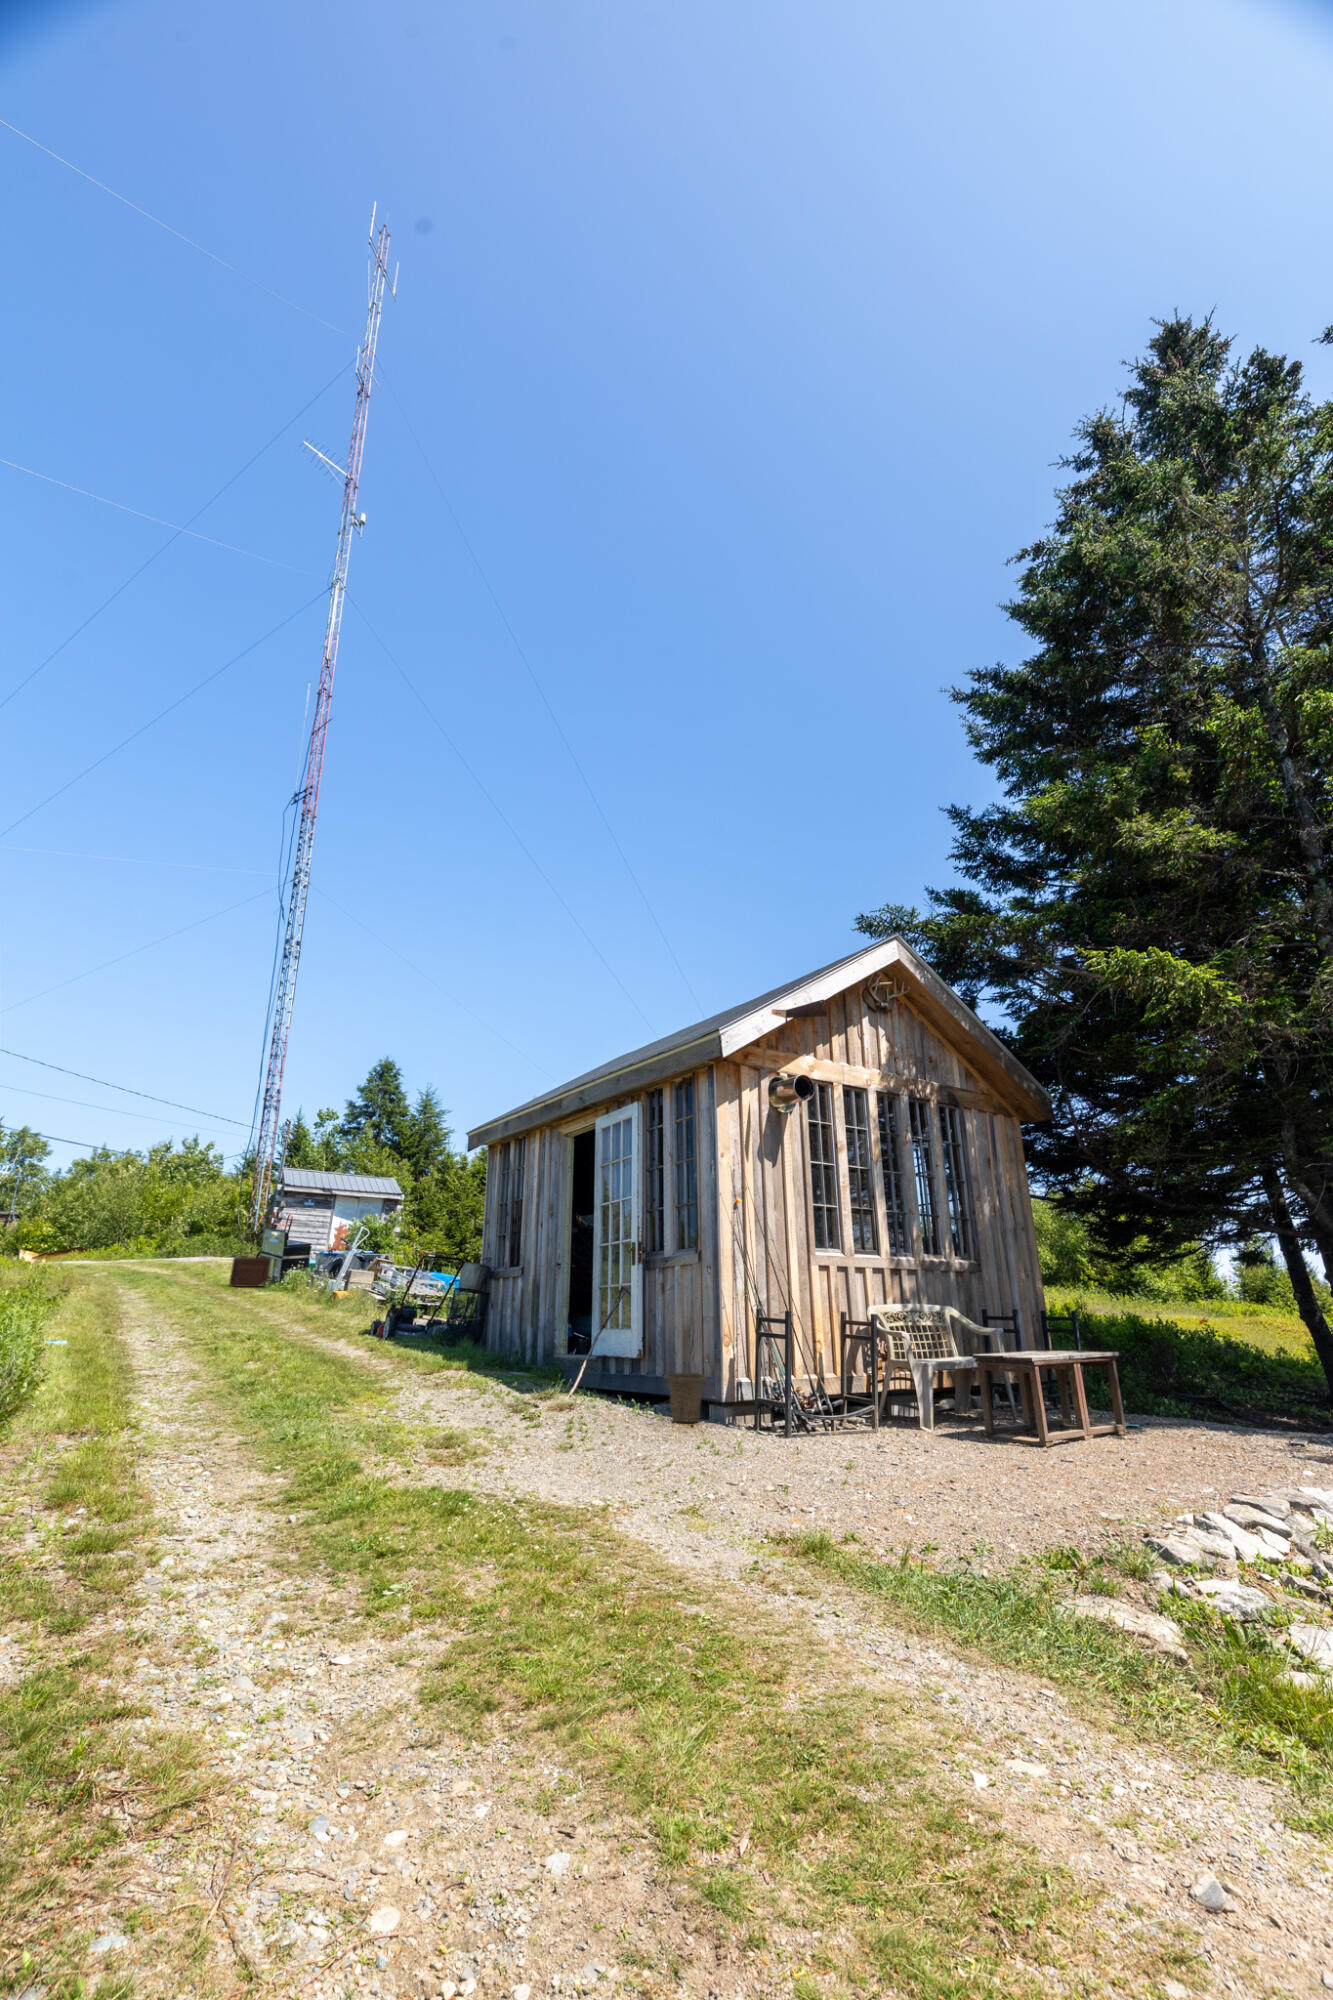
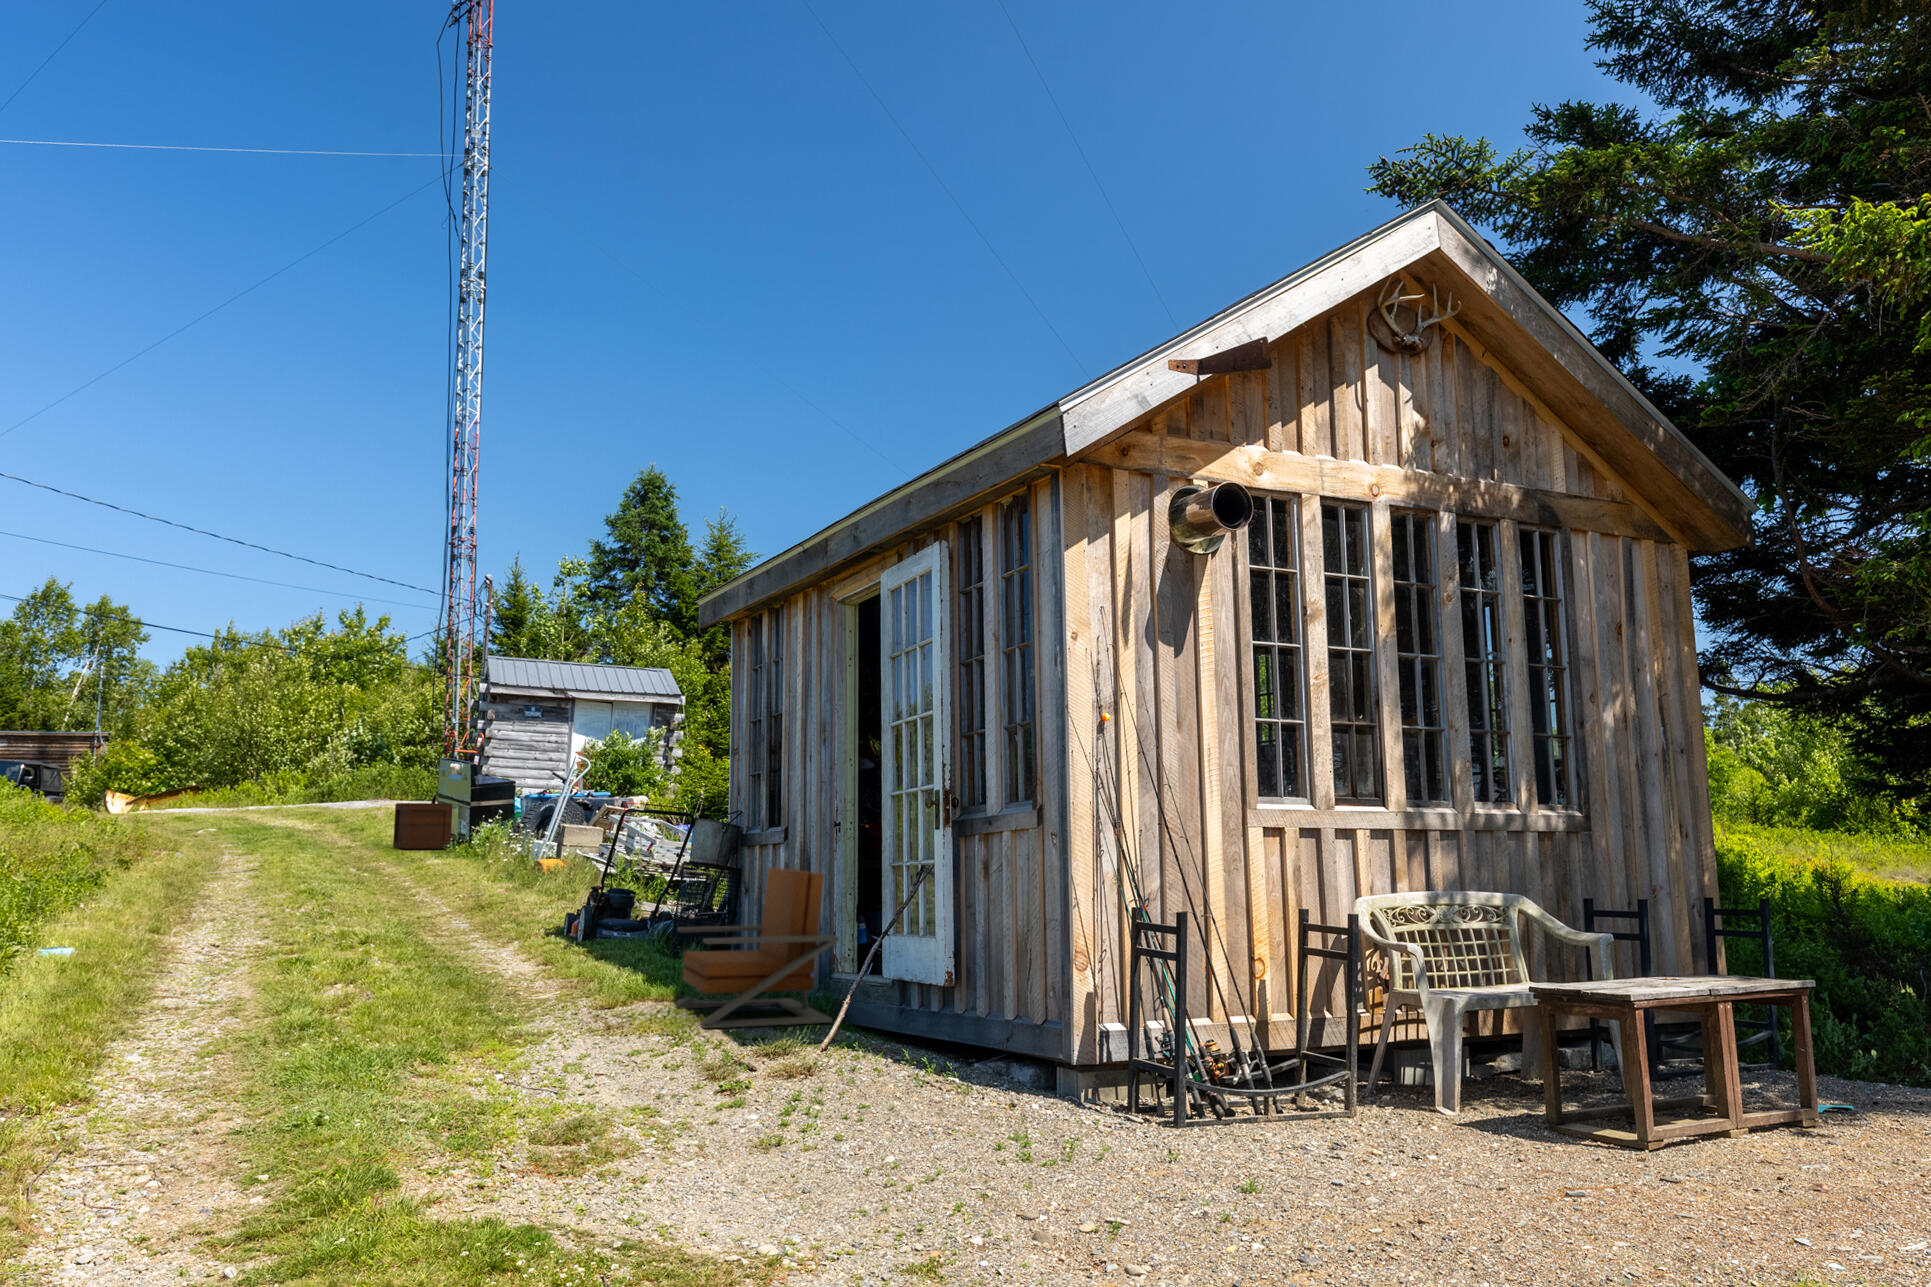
lounge chair: none [457,1290,565,1389] -> present [675,868,839,1028]
basket: present [664,1373,708,1423] -> none [968,1014,1045,1098]

